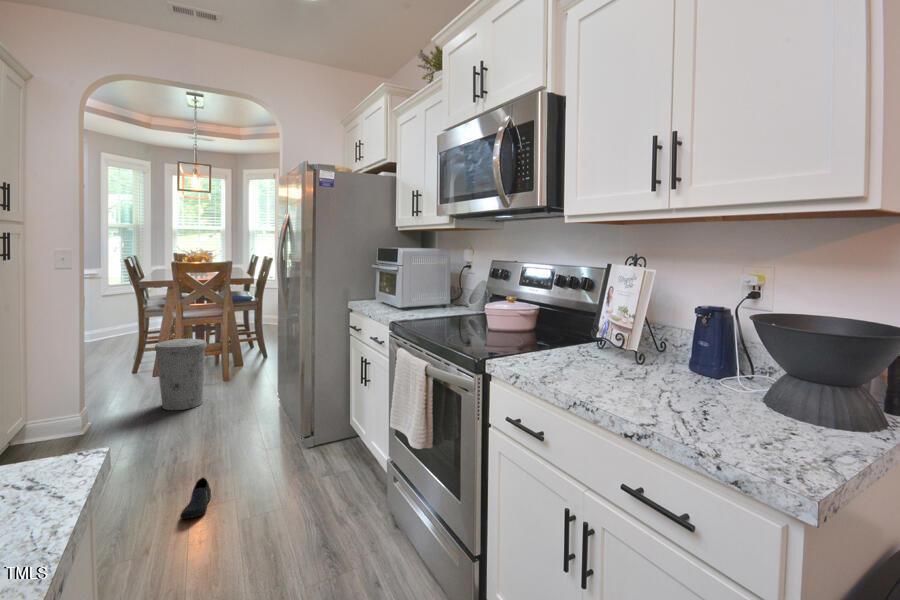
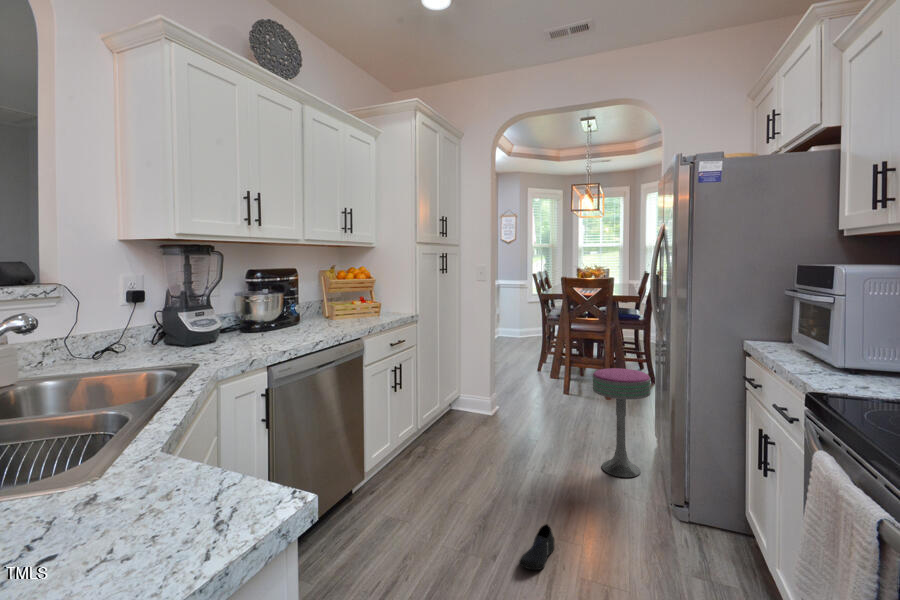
bar stool: none [227,337,279,431] -> present [593,368,651,477]
trash can: present [155,339,207,410] -> none [538,359,583,429]

